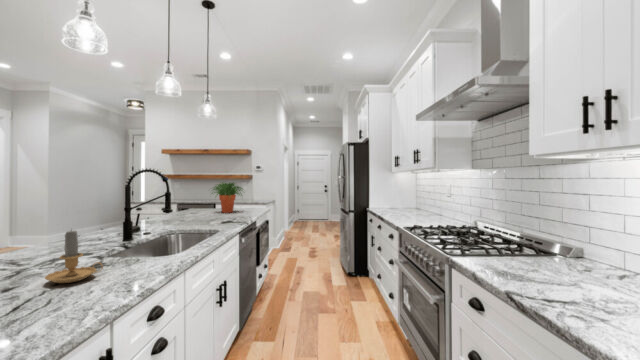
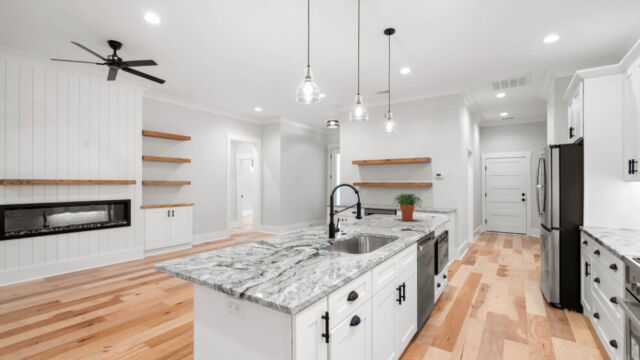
candle: present [45,230,103,283] -> none [290,228,320,264]

